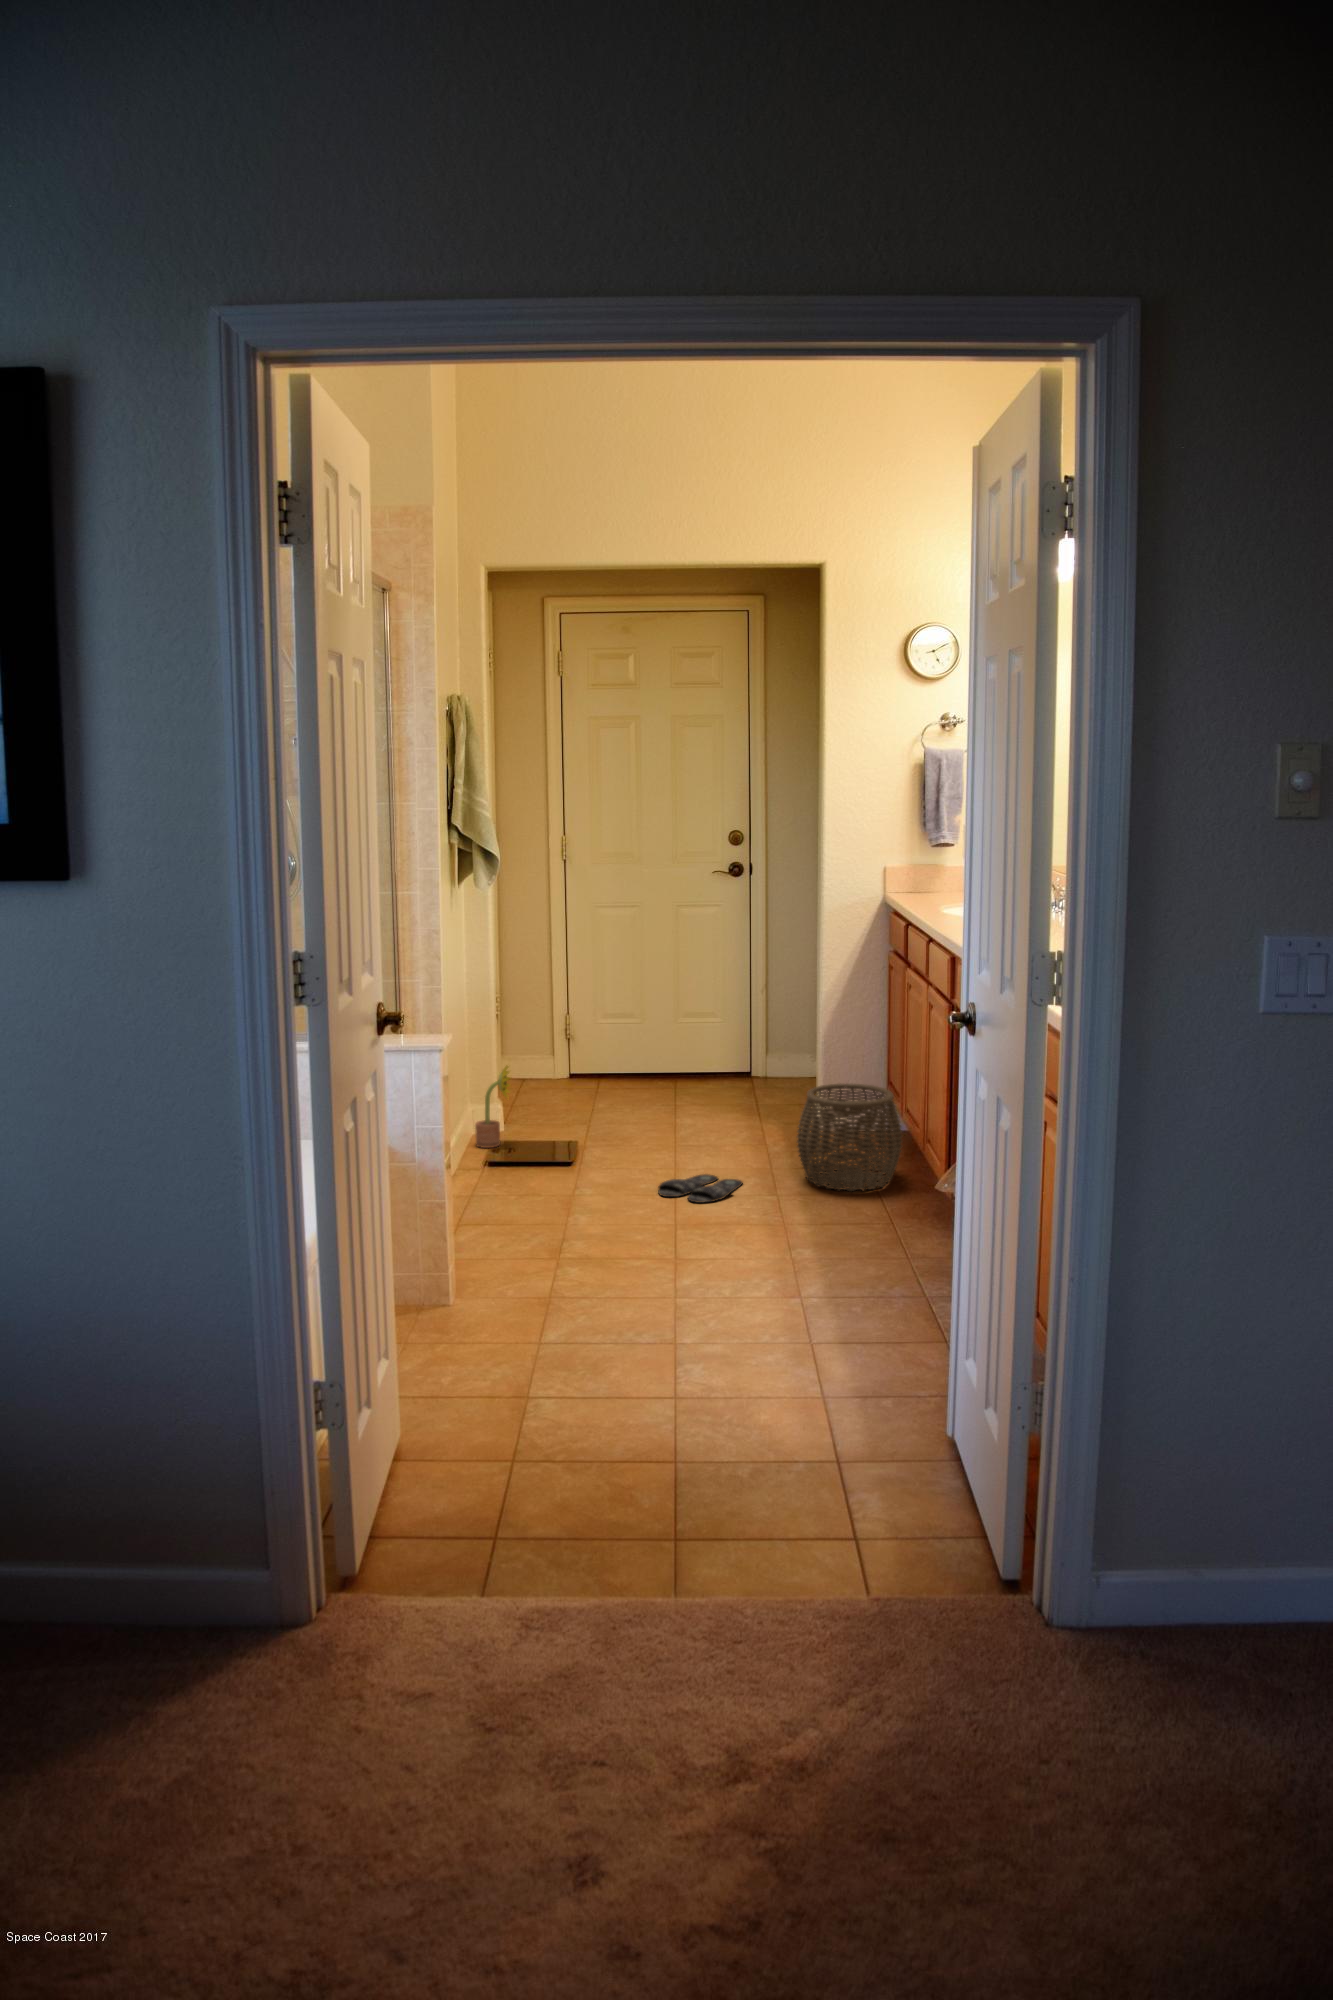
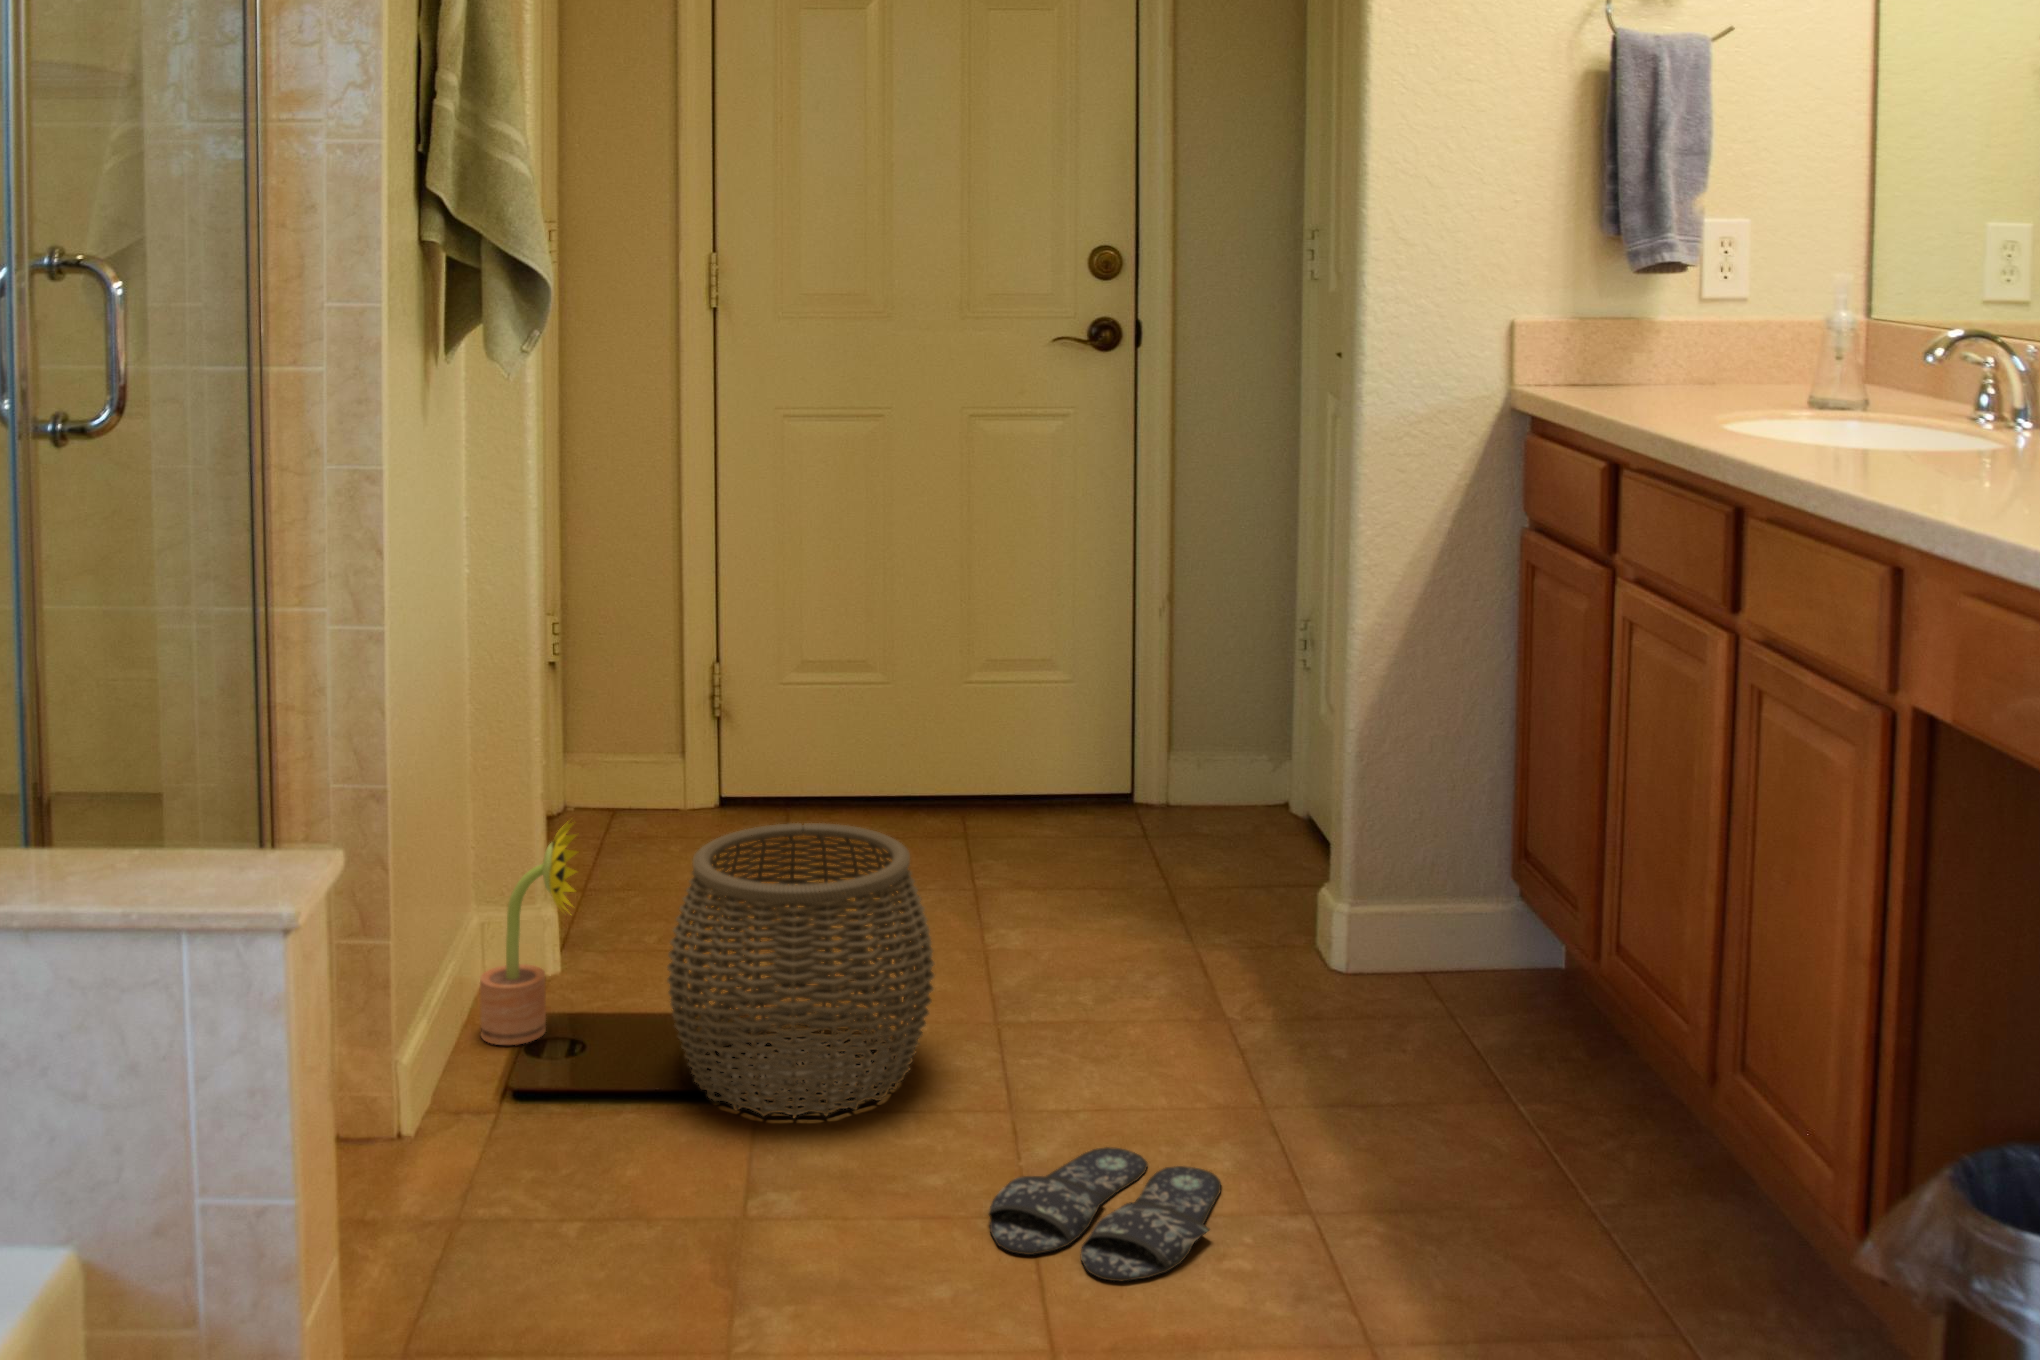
woven basket: present [797,1084,902,1191] -> present [667,823,934,1118]

